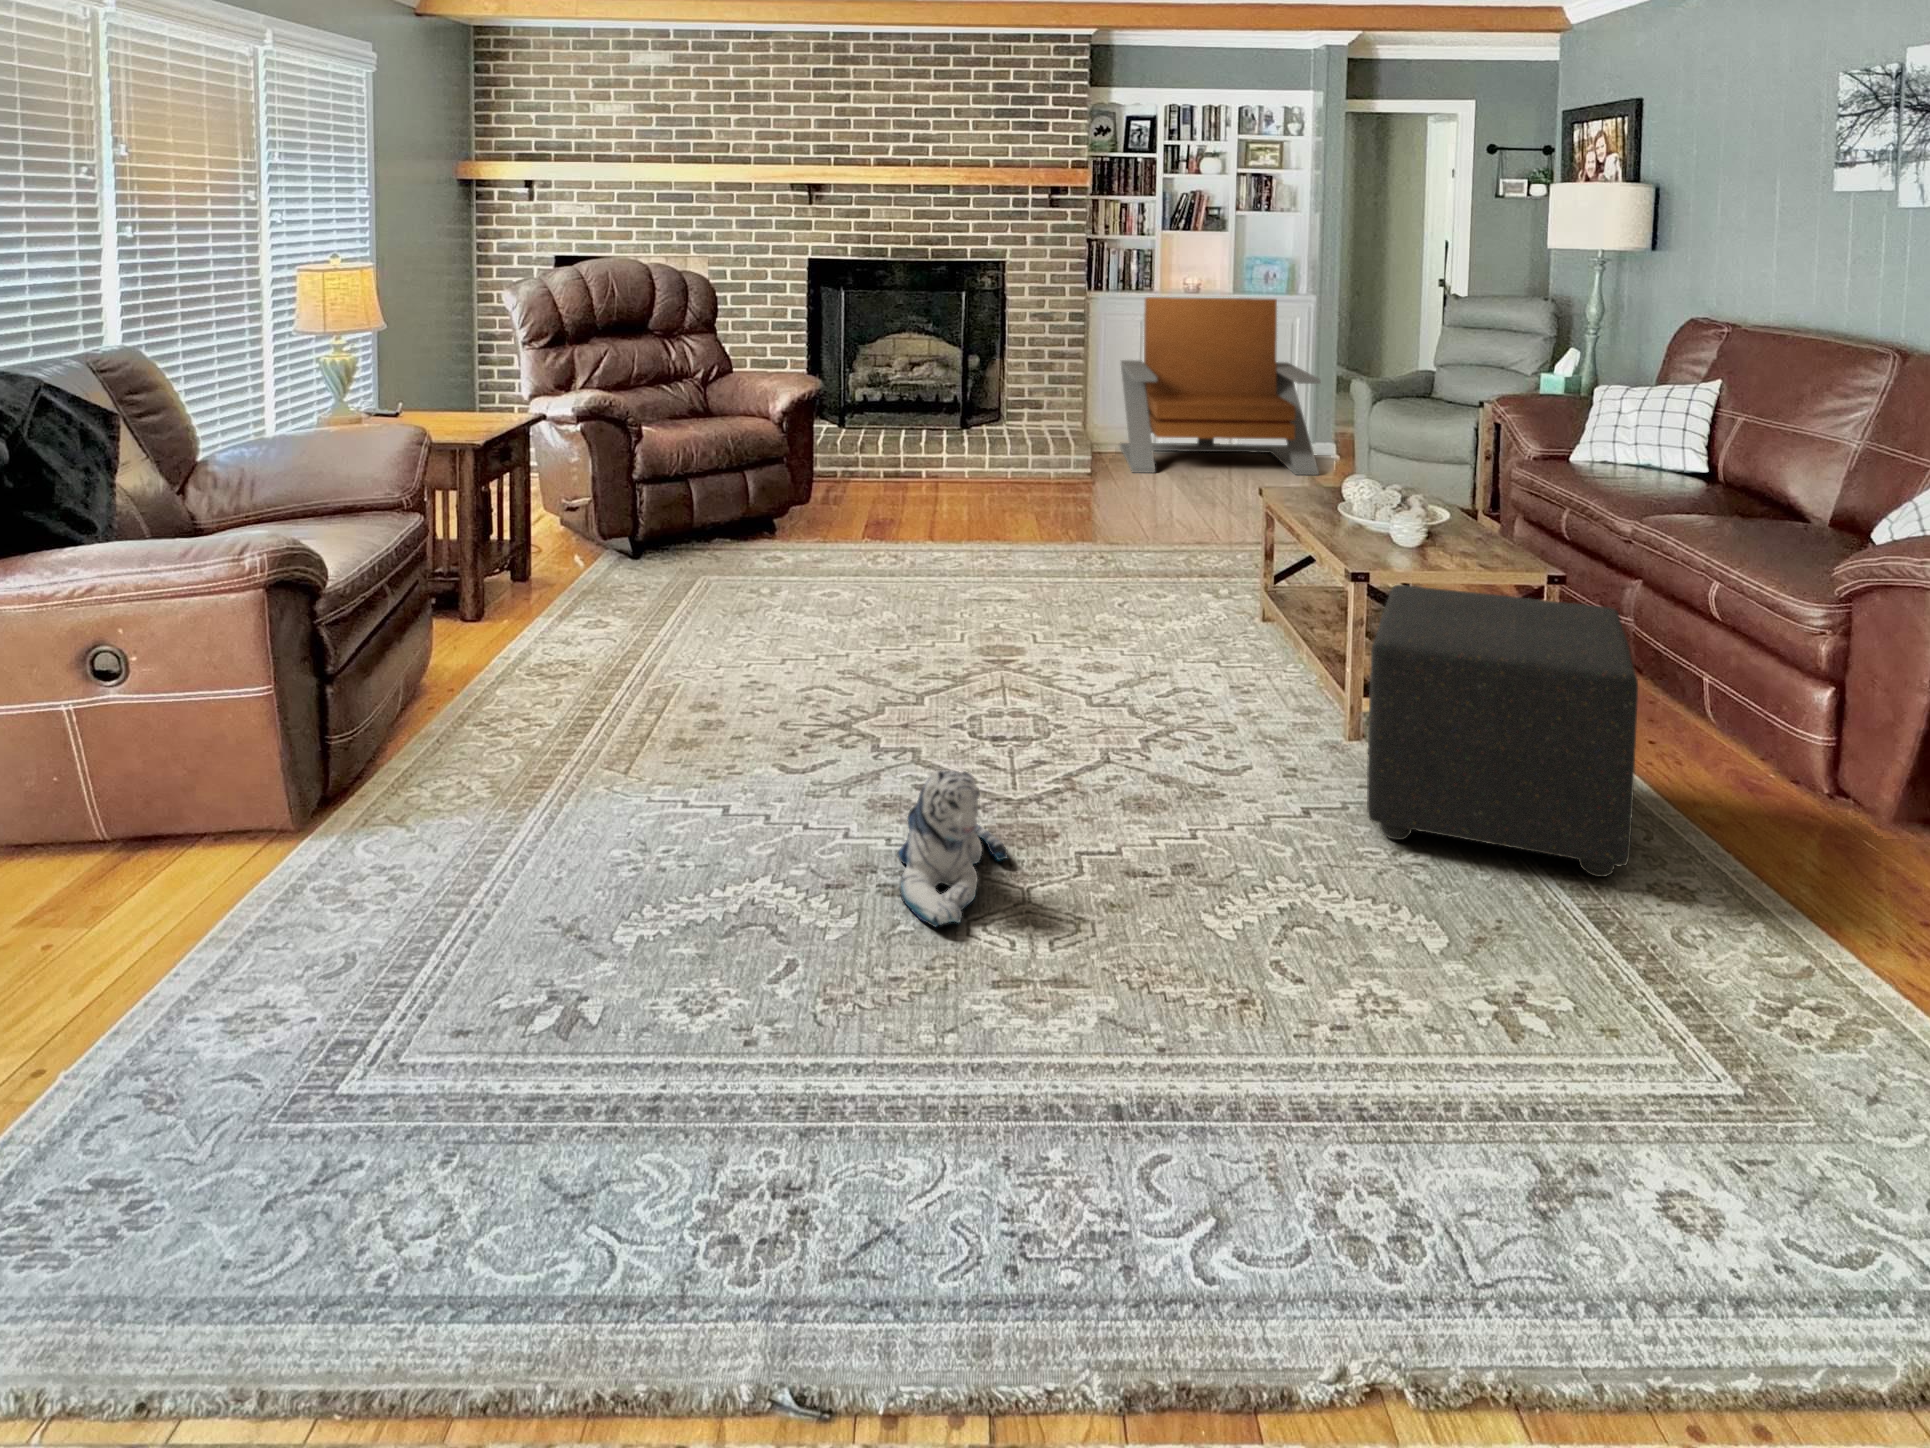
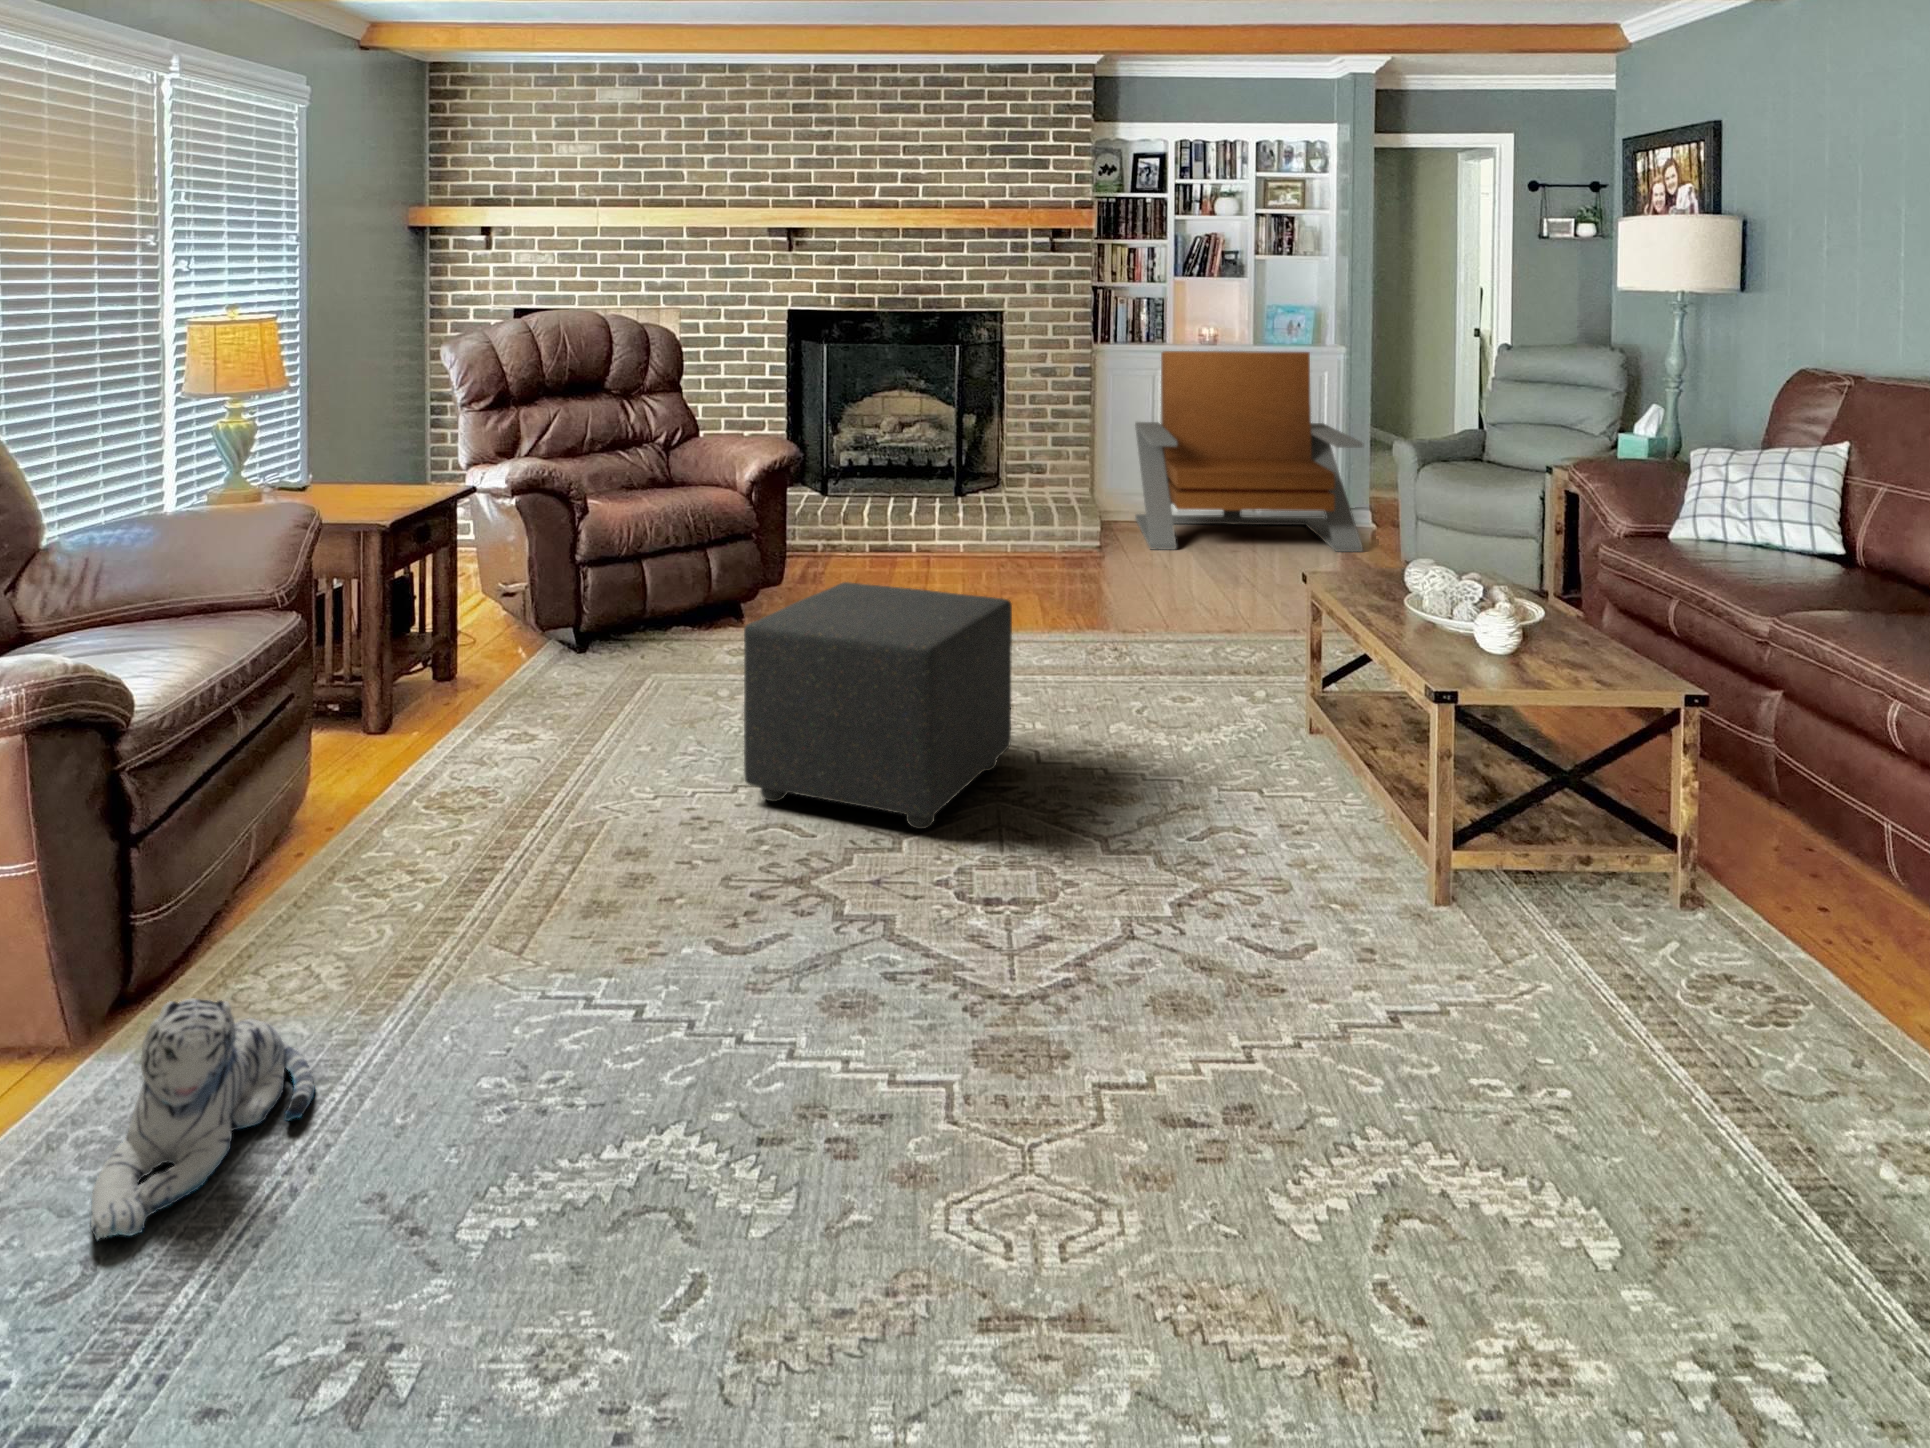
ottoman: present [1367,585,1638,877] -> present [744,582,1012,829]
plush toy: present [898,770,1008,927] -> present [91,998,315,1241]

